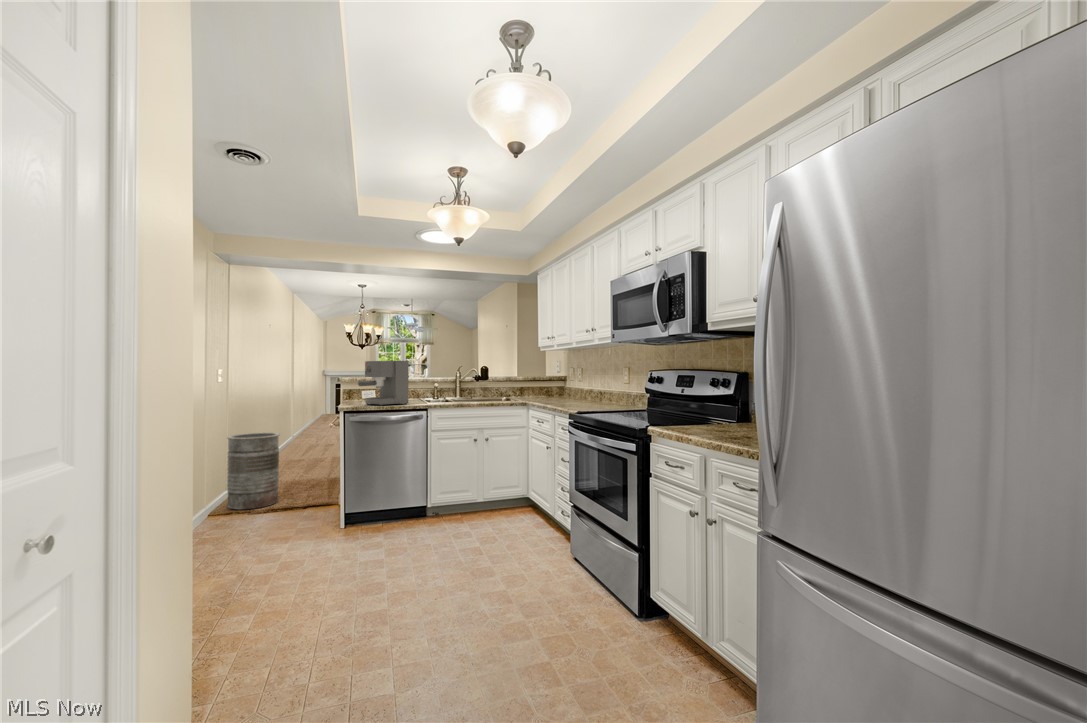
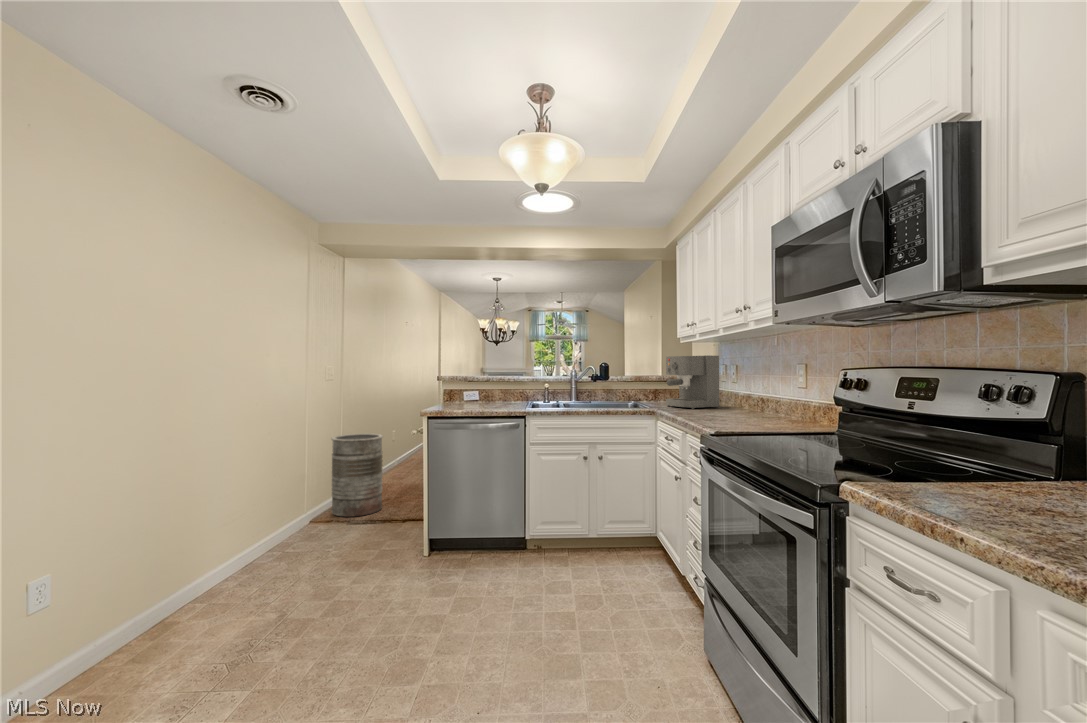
coffee maker: present [358,361,409,406] -> present [666,355,719,409]

